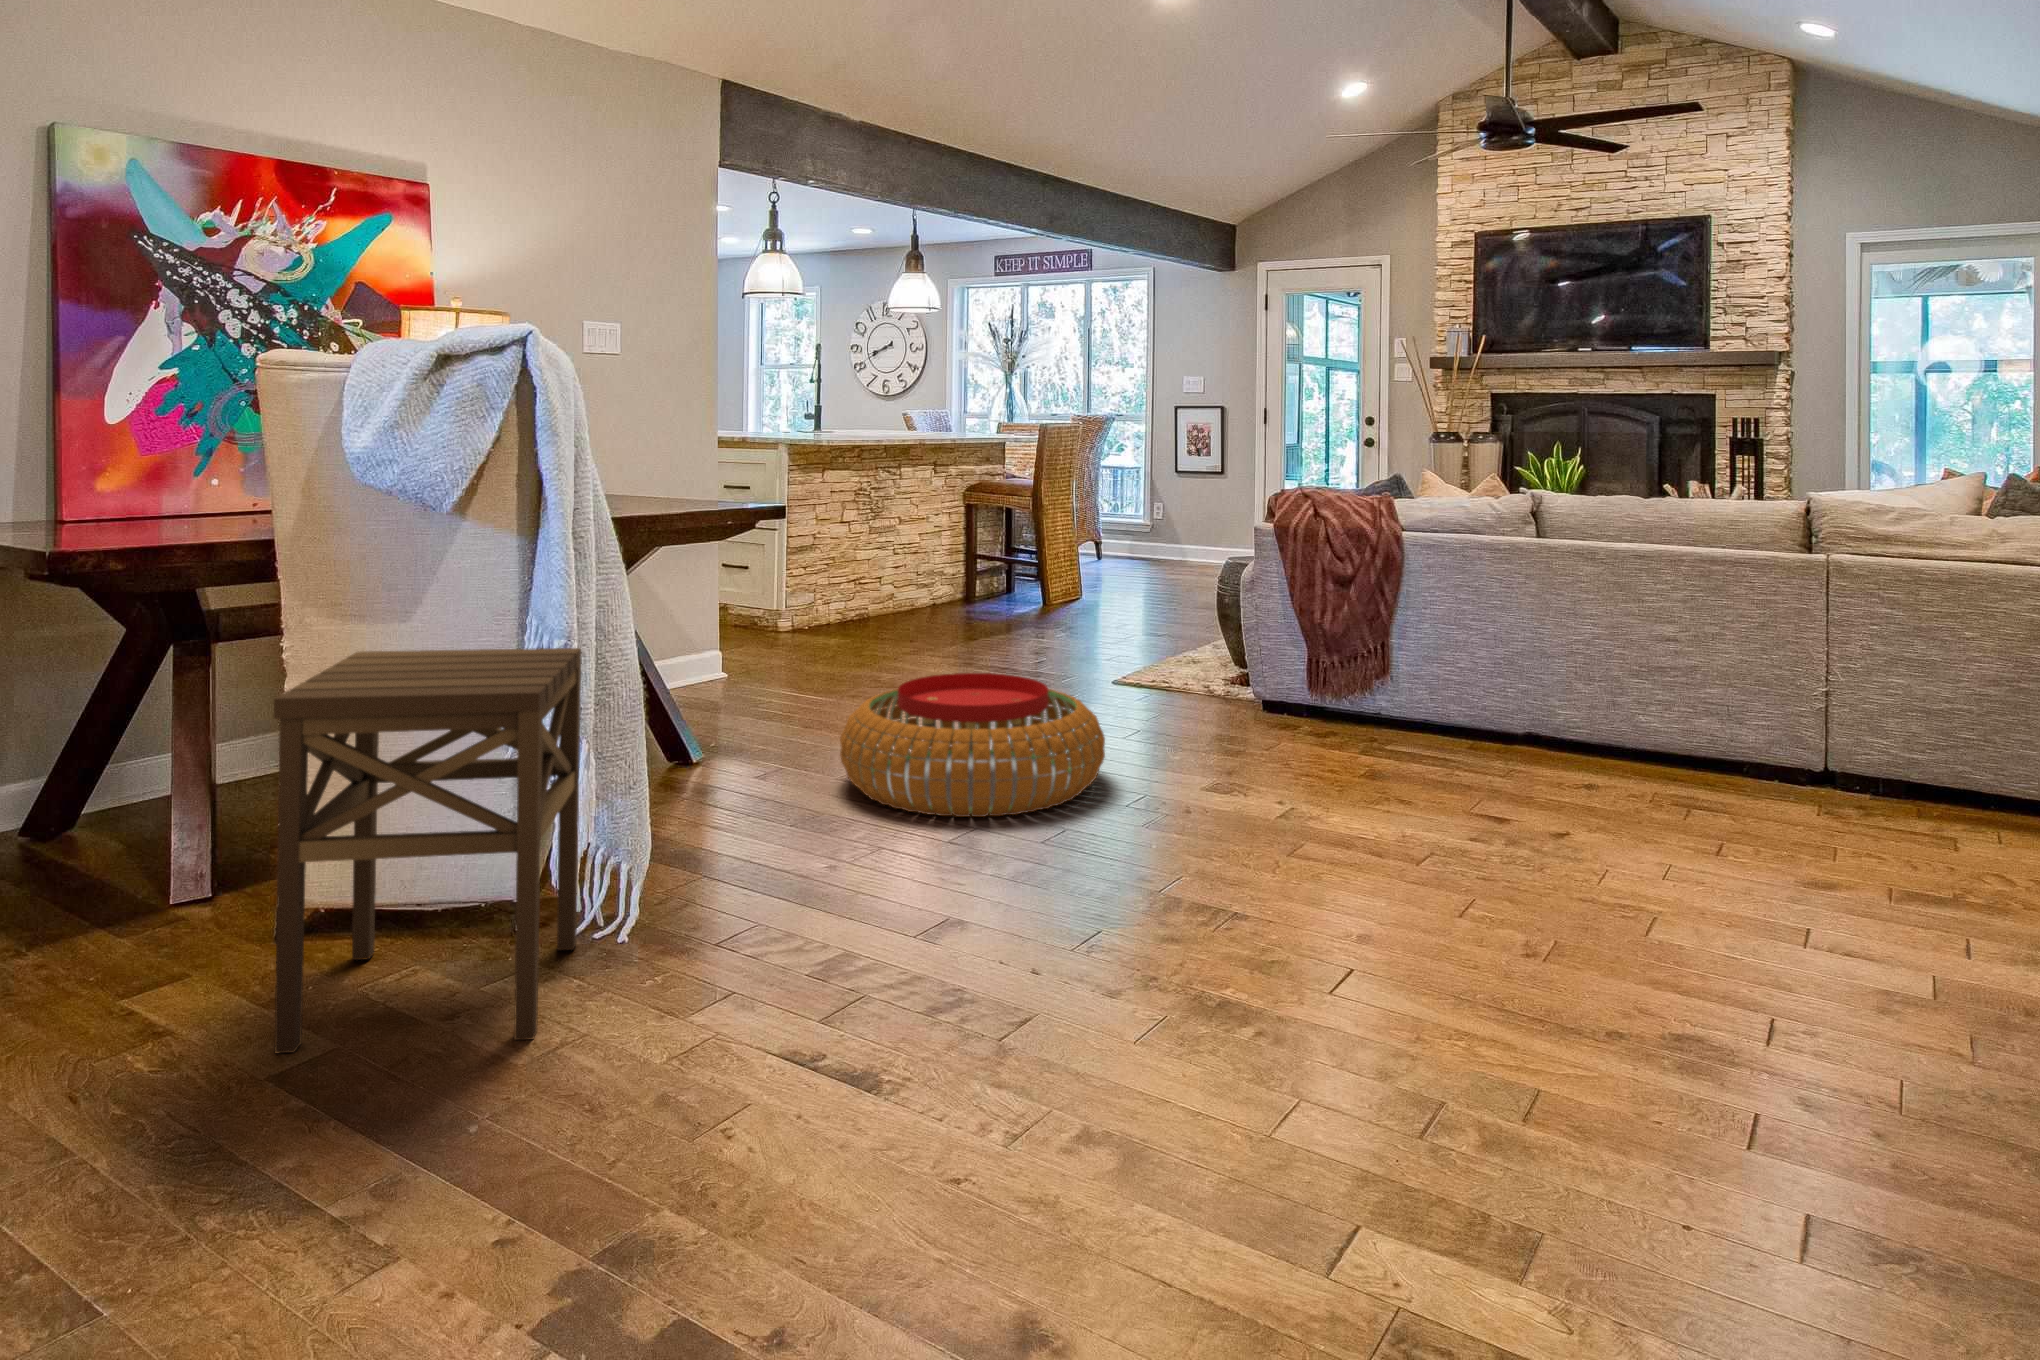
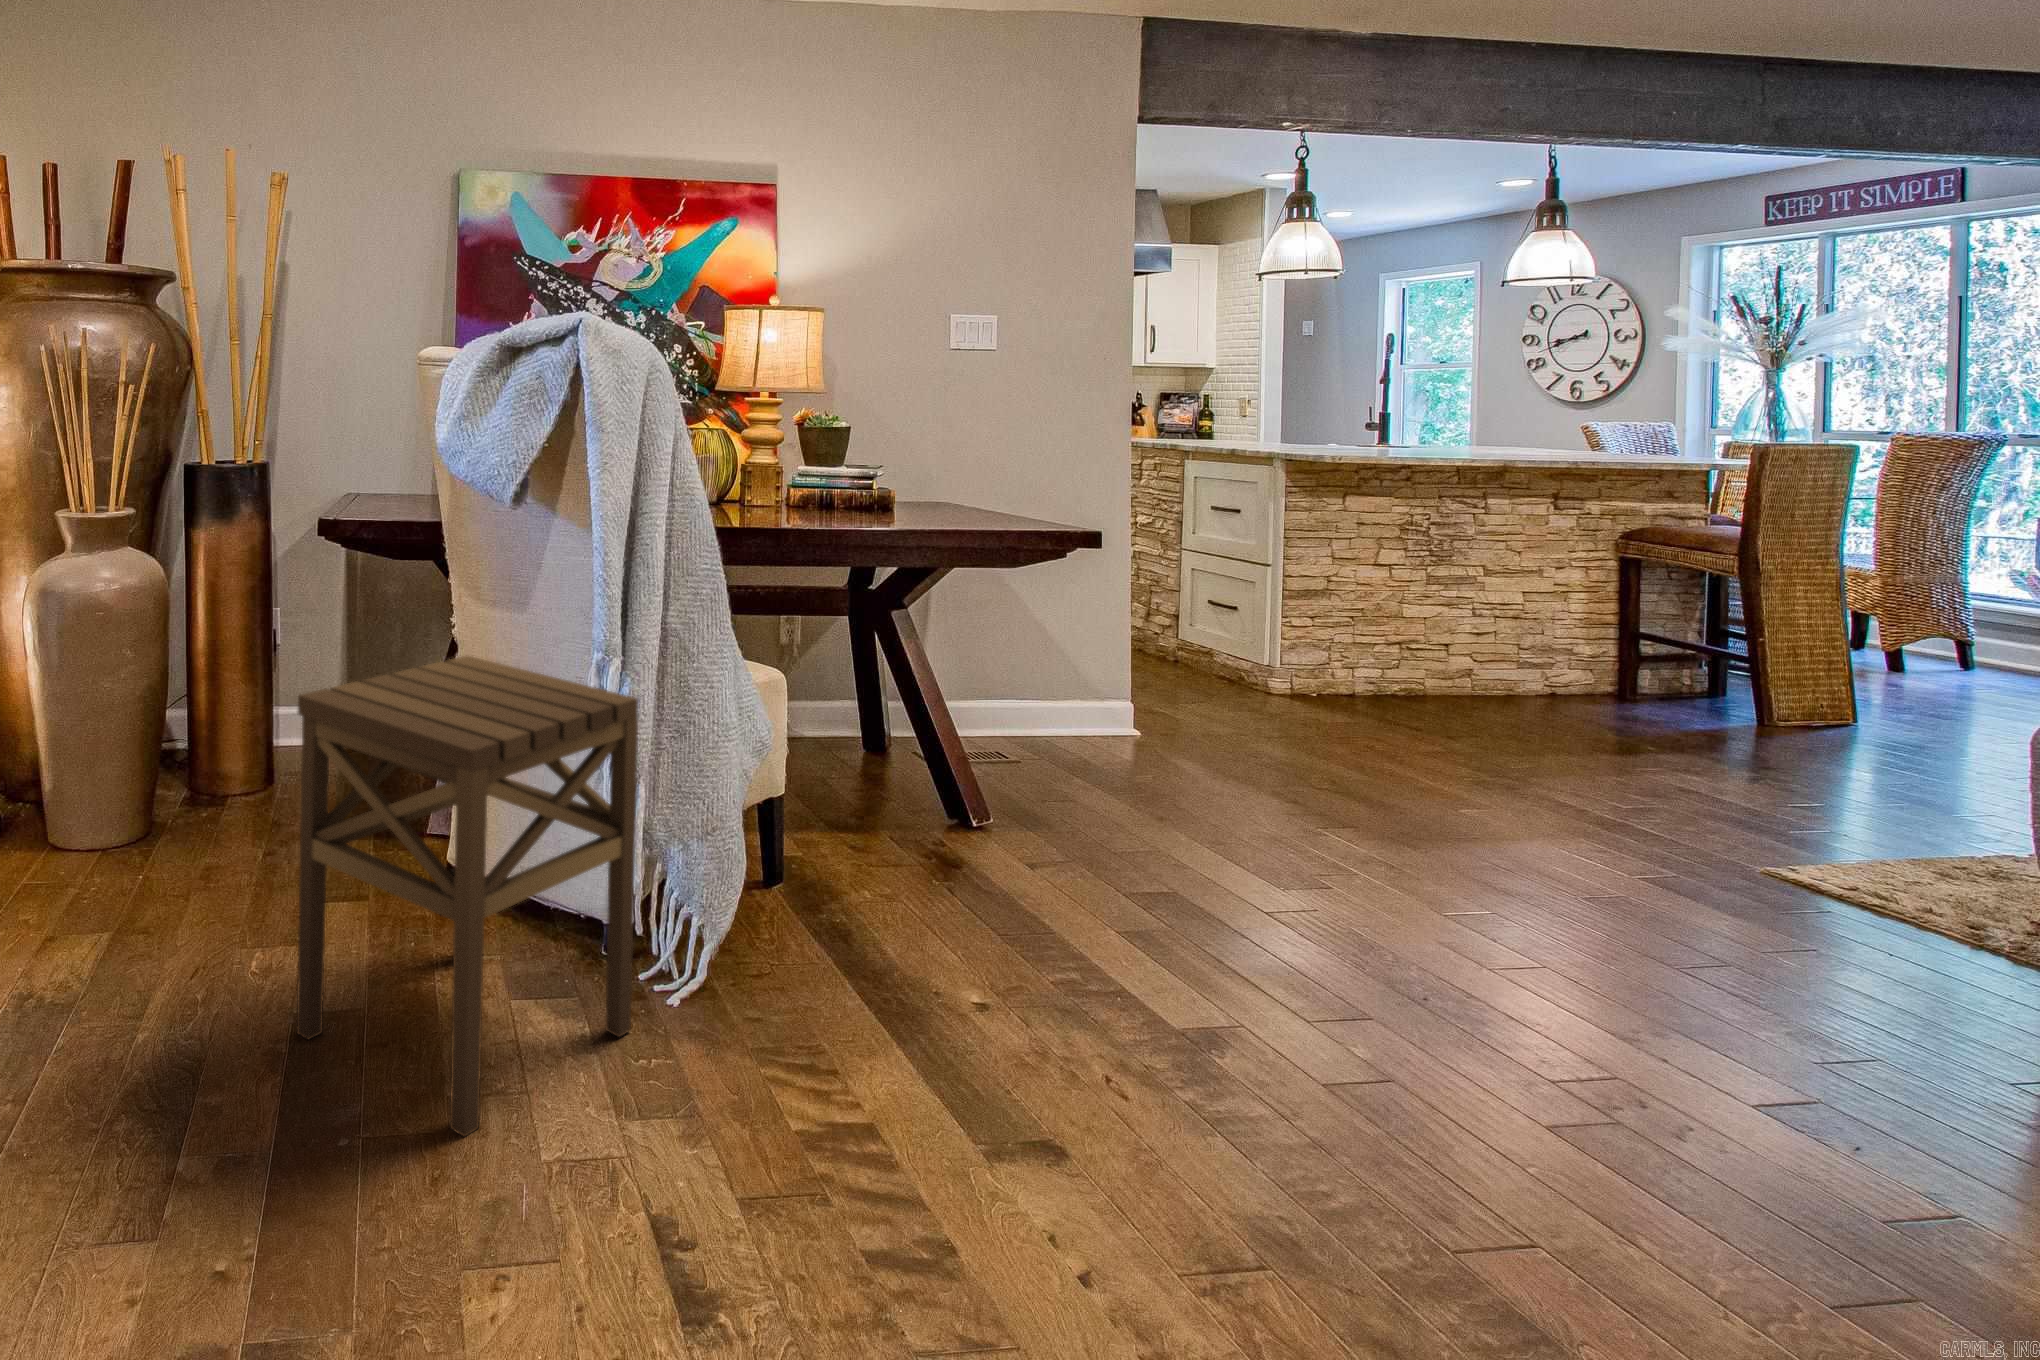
pouf: present [840,673,1105,817] -> none [1126,816,1602,1096]

